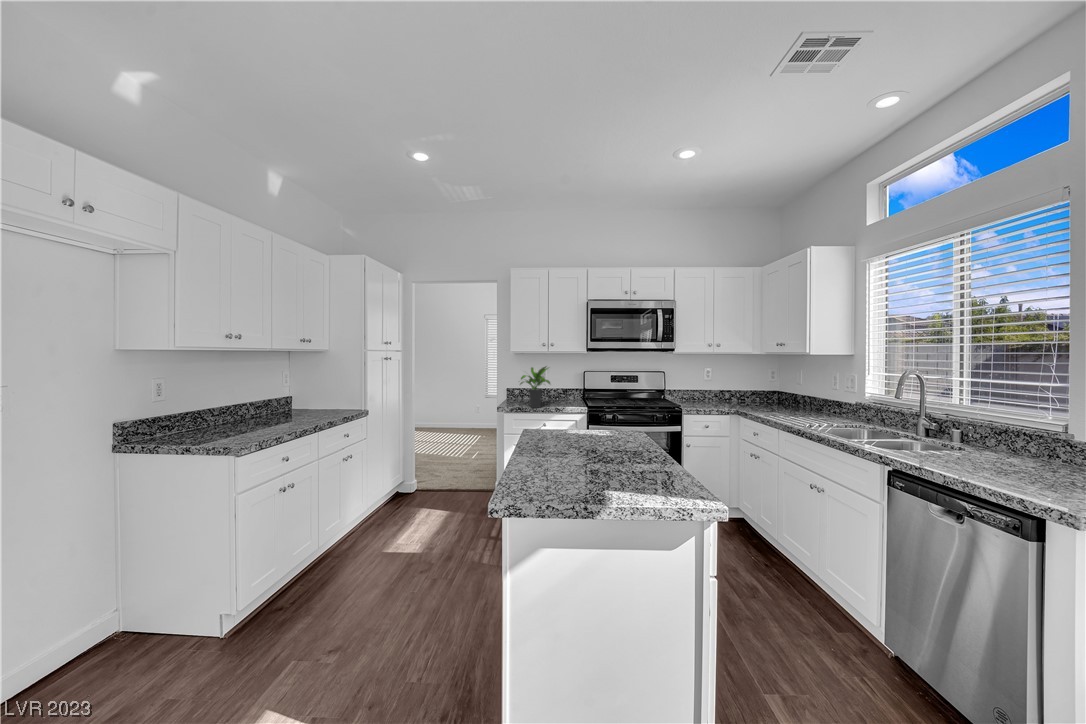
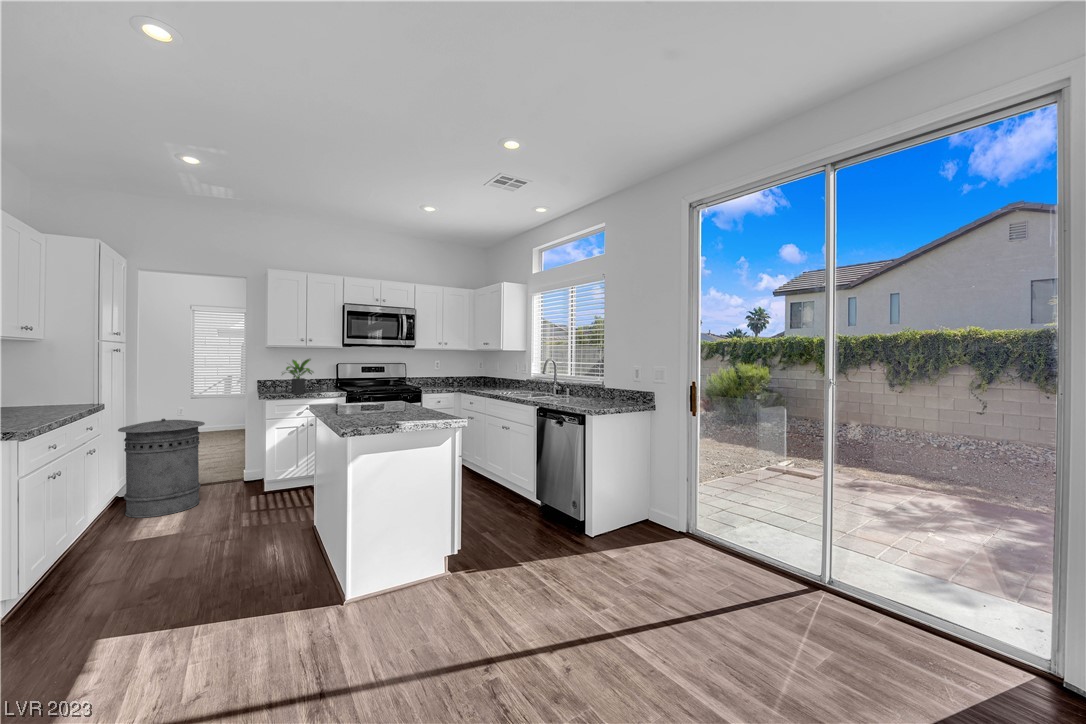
trash can: none [382,426,450,525] -> present [118,418,205,518]

